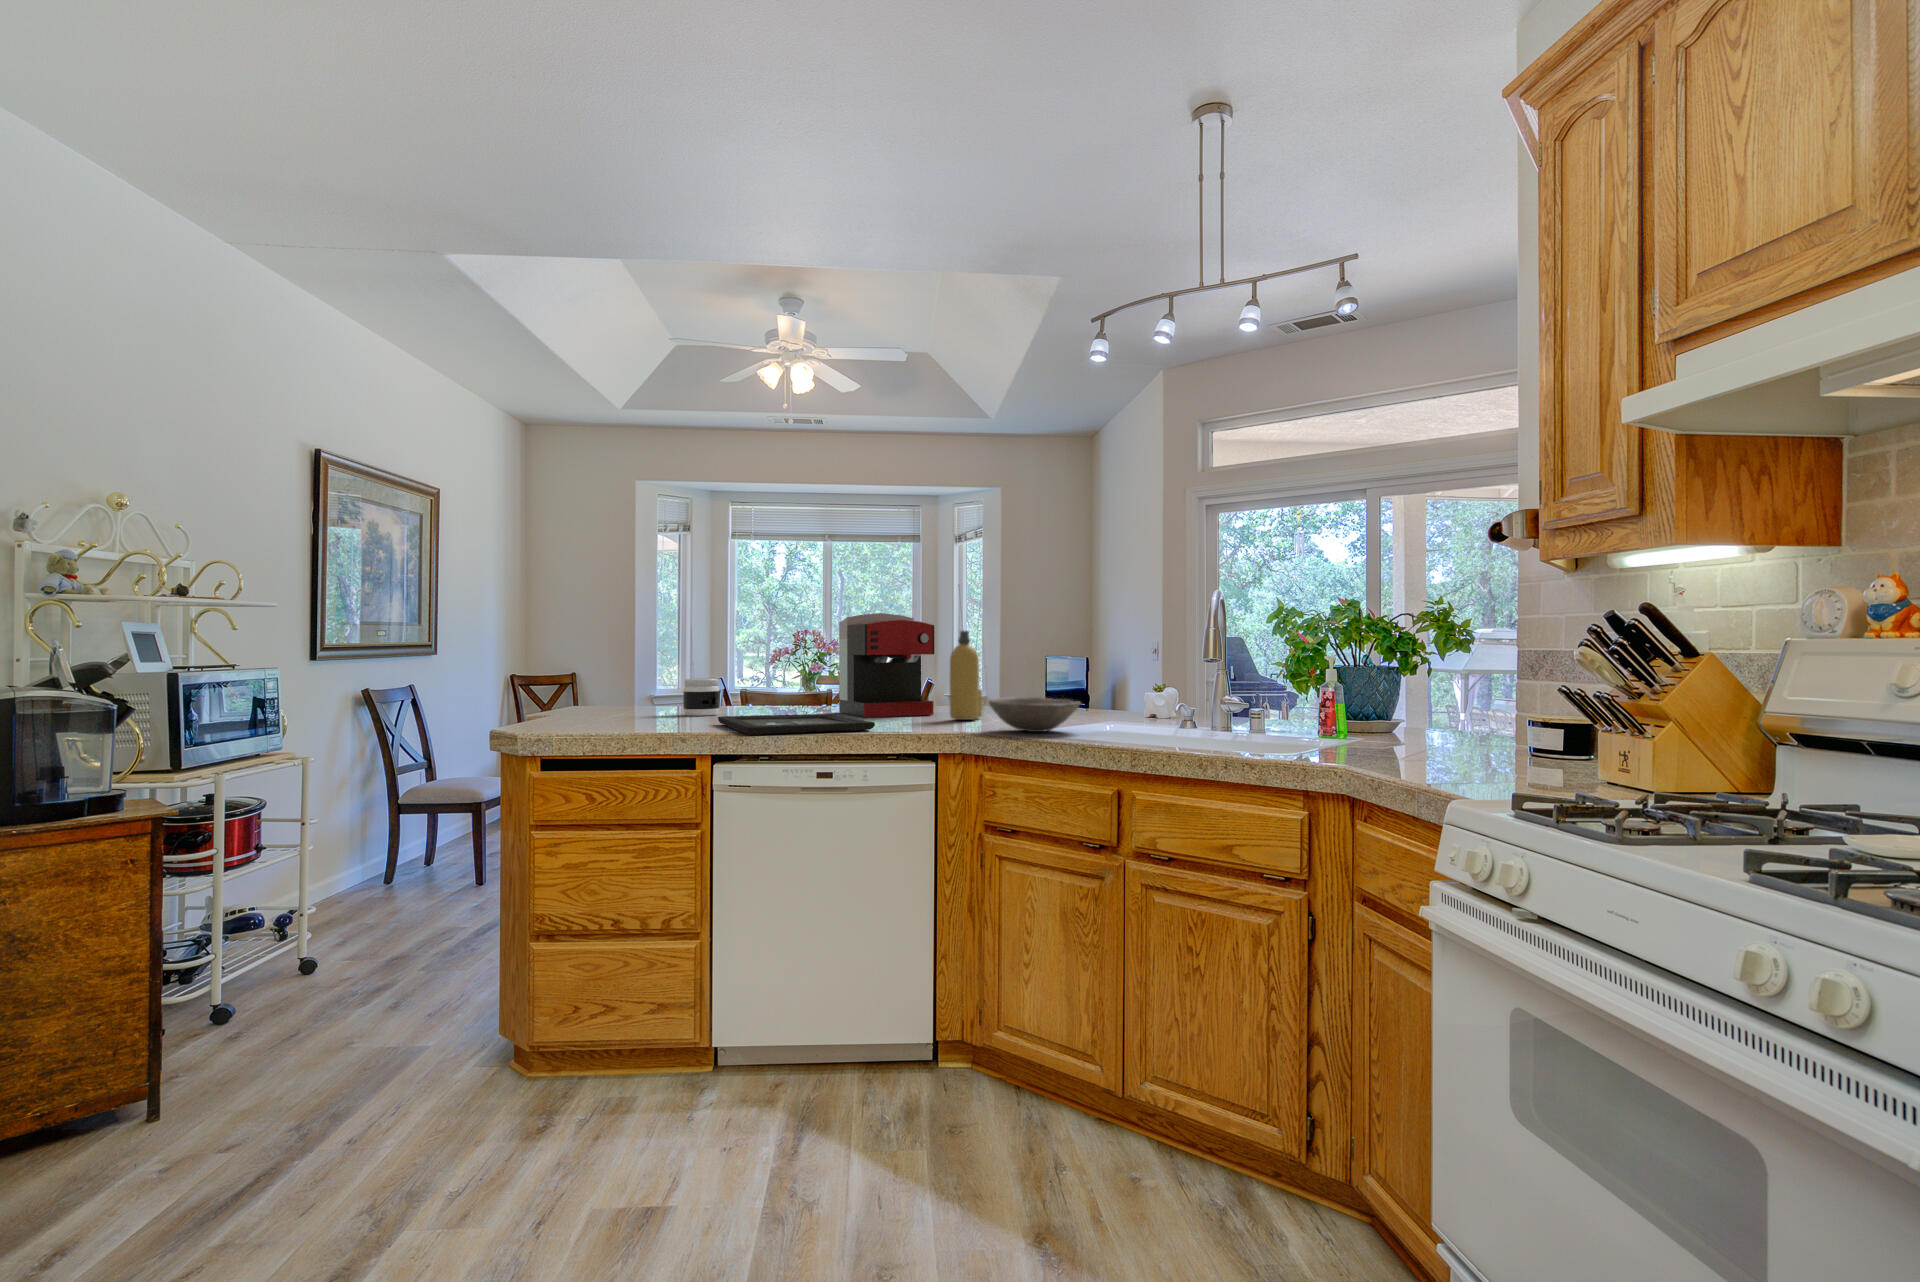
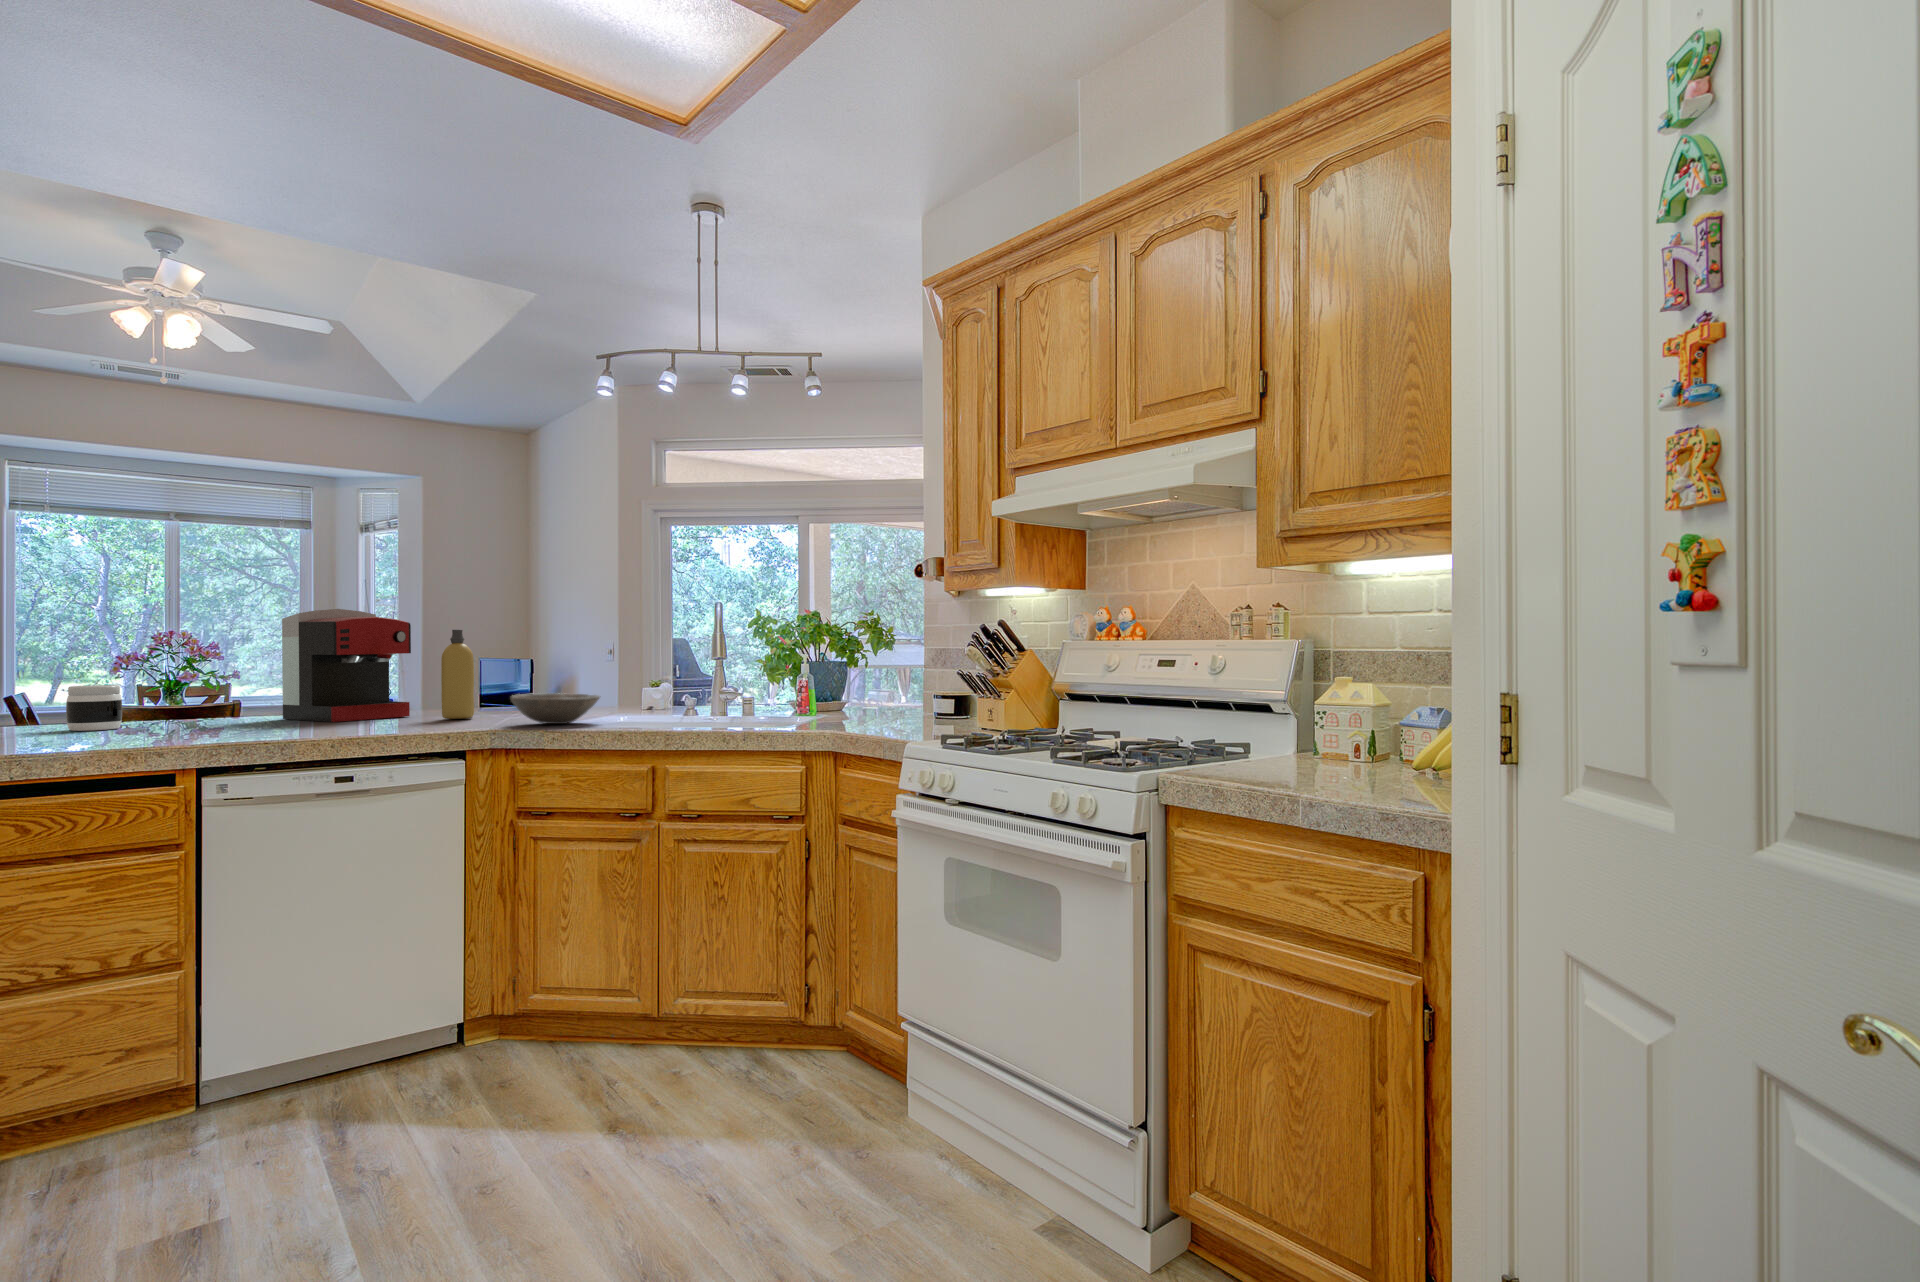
tray: present [718,714,875,735] -> none [166,720,389,742]

